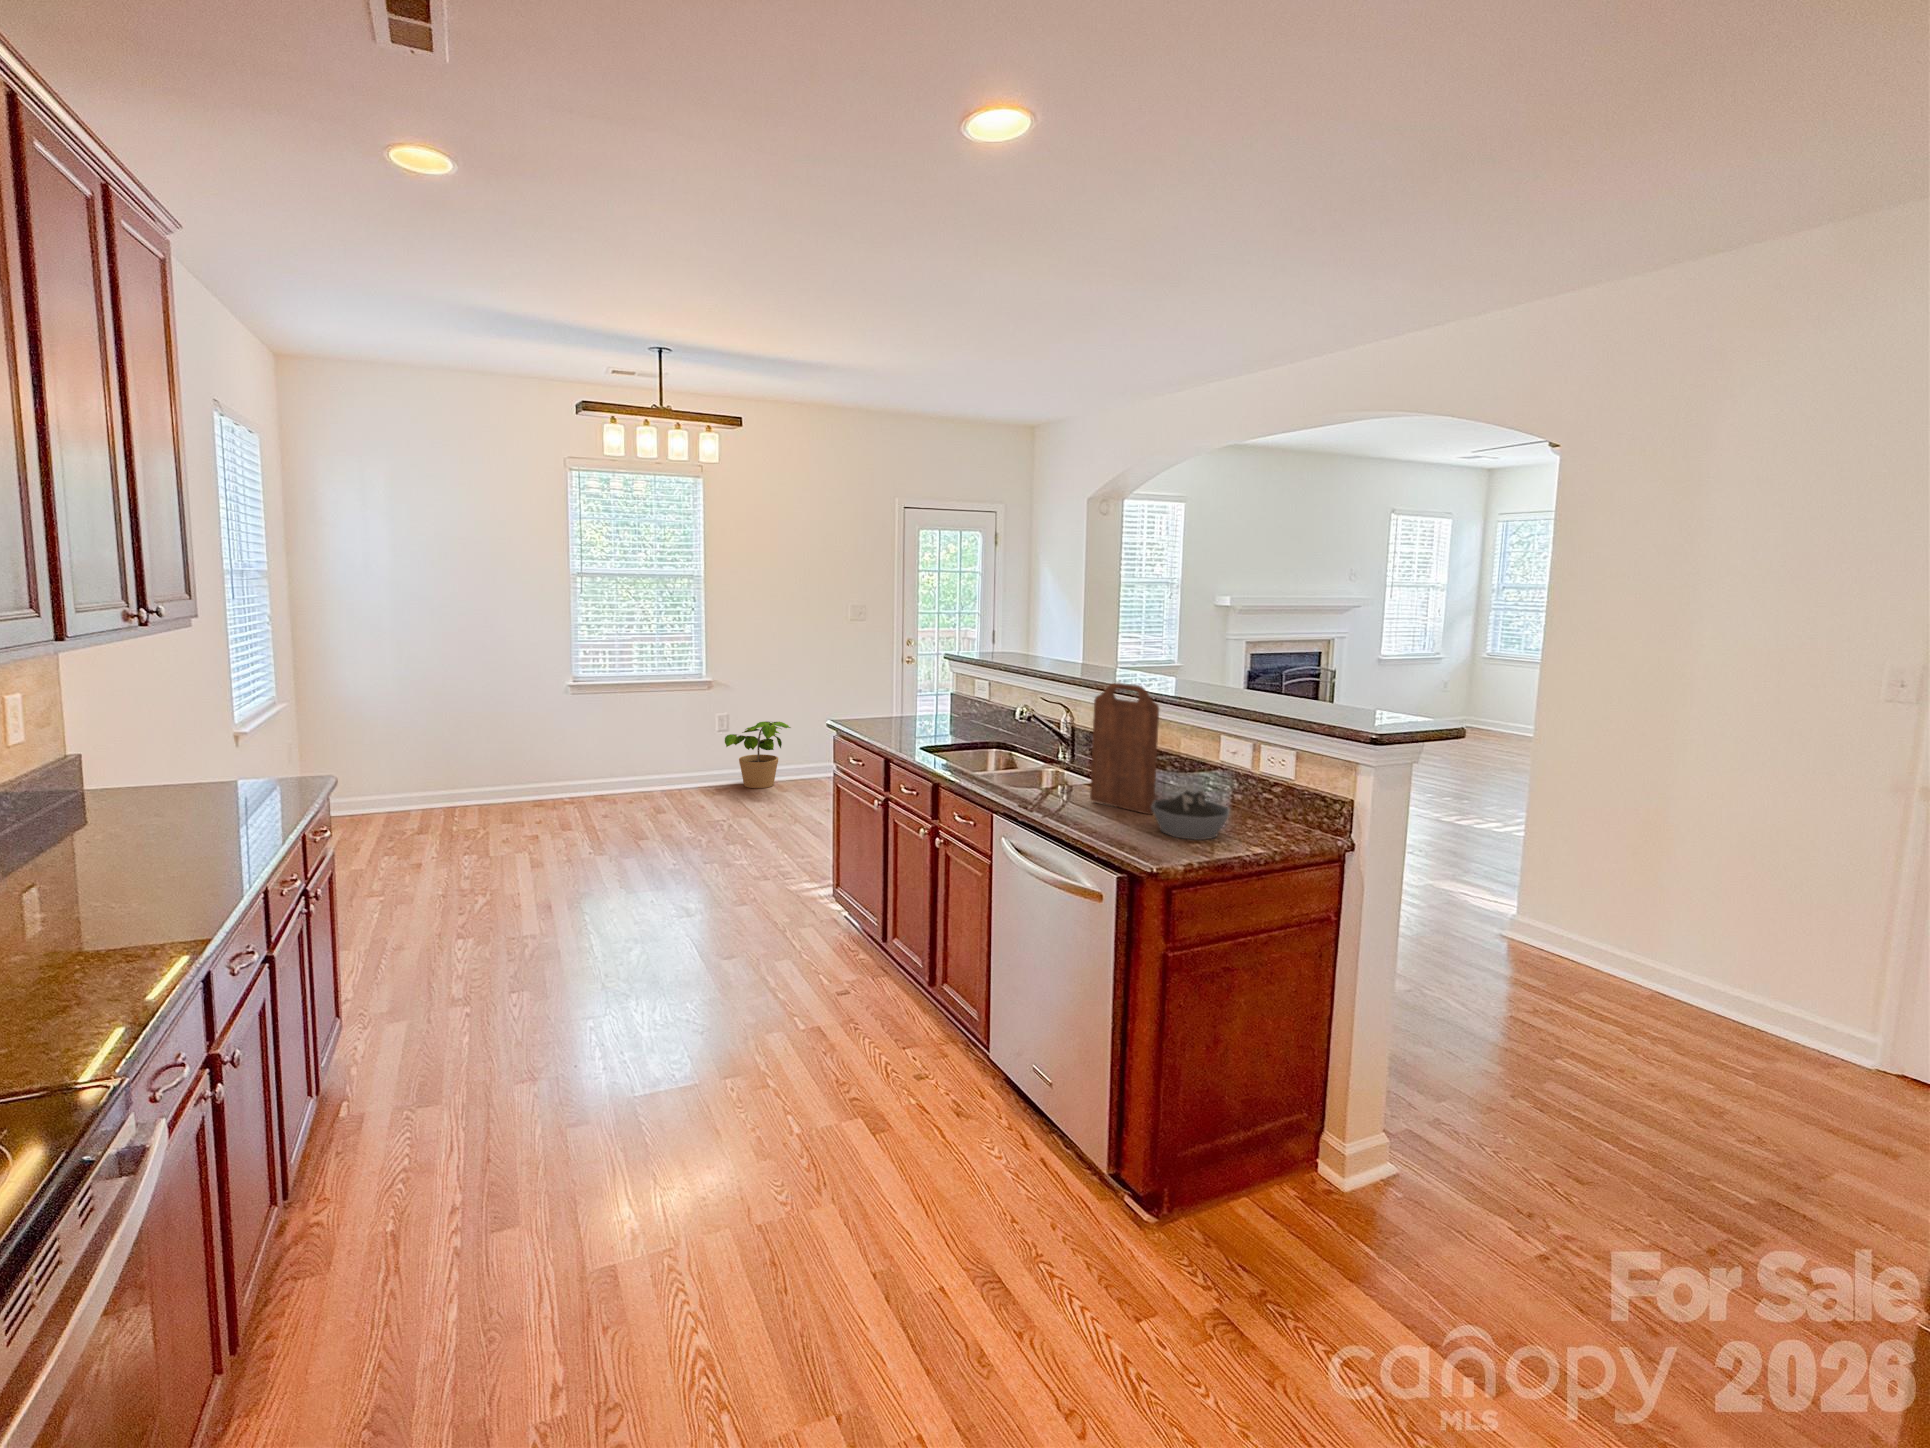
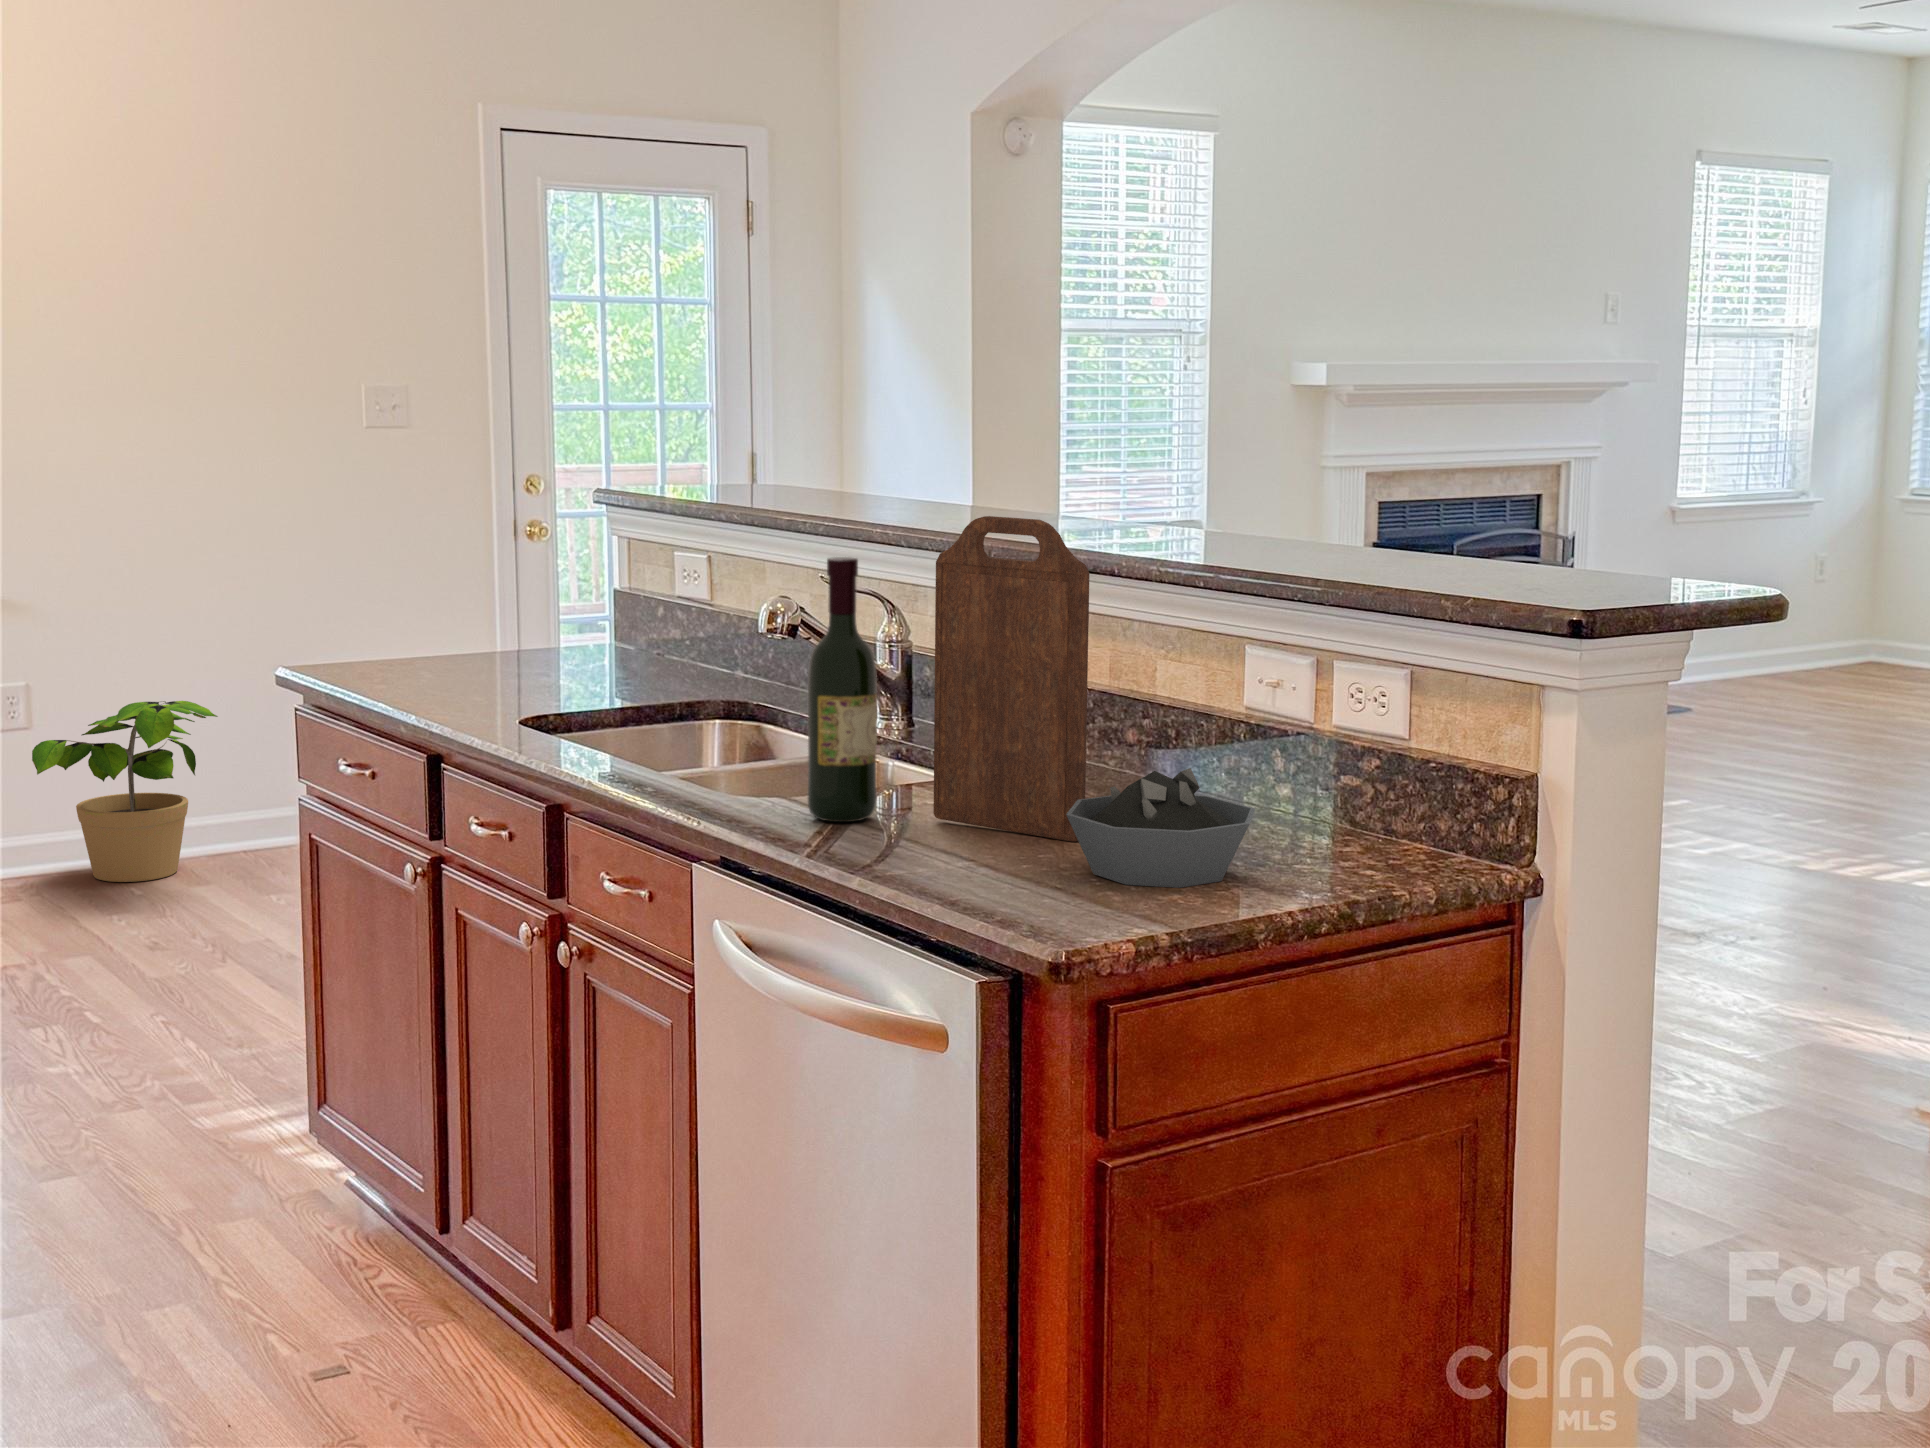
wine bottle: none [1040,696,1069,800] -> present [808,557,877,822]

